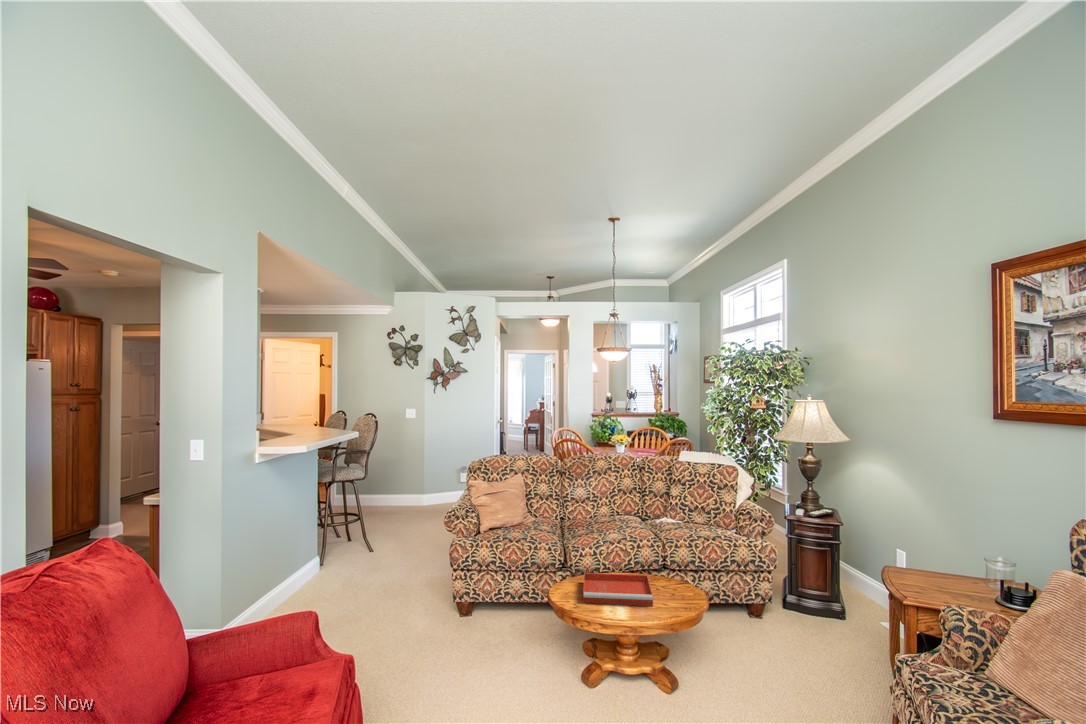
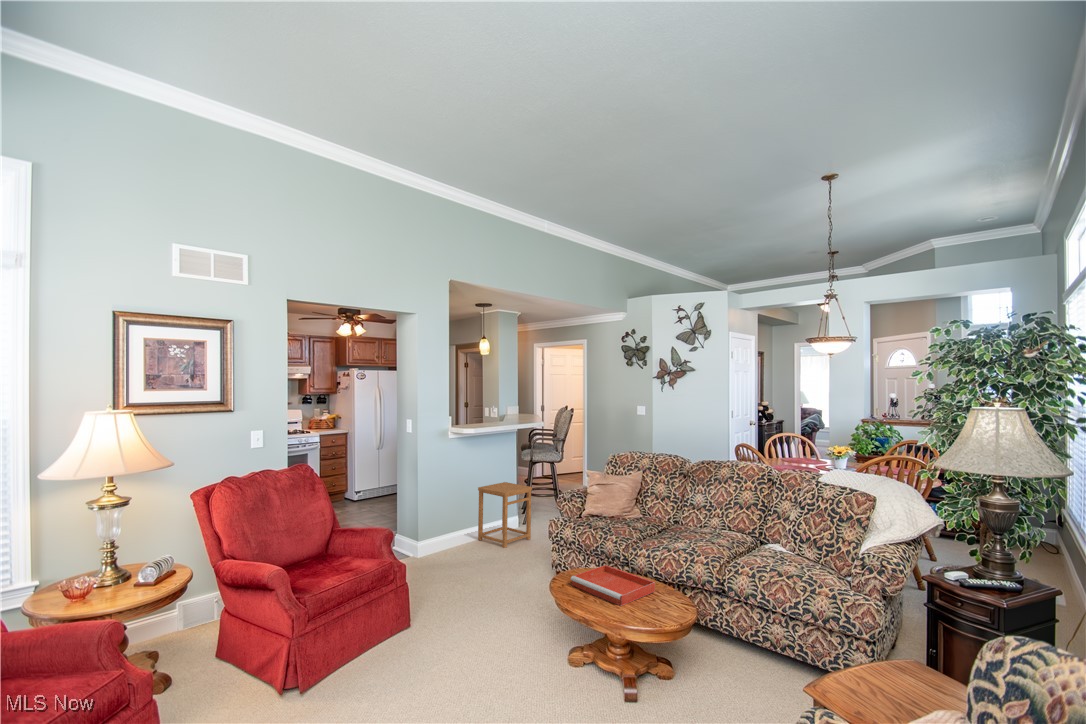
side table: none [295,512,362,595] -> present [478,482,532,548]

